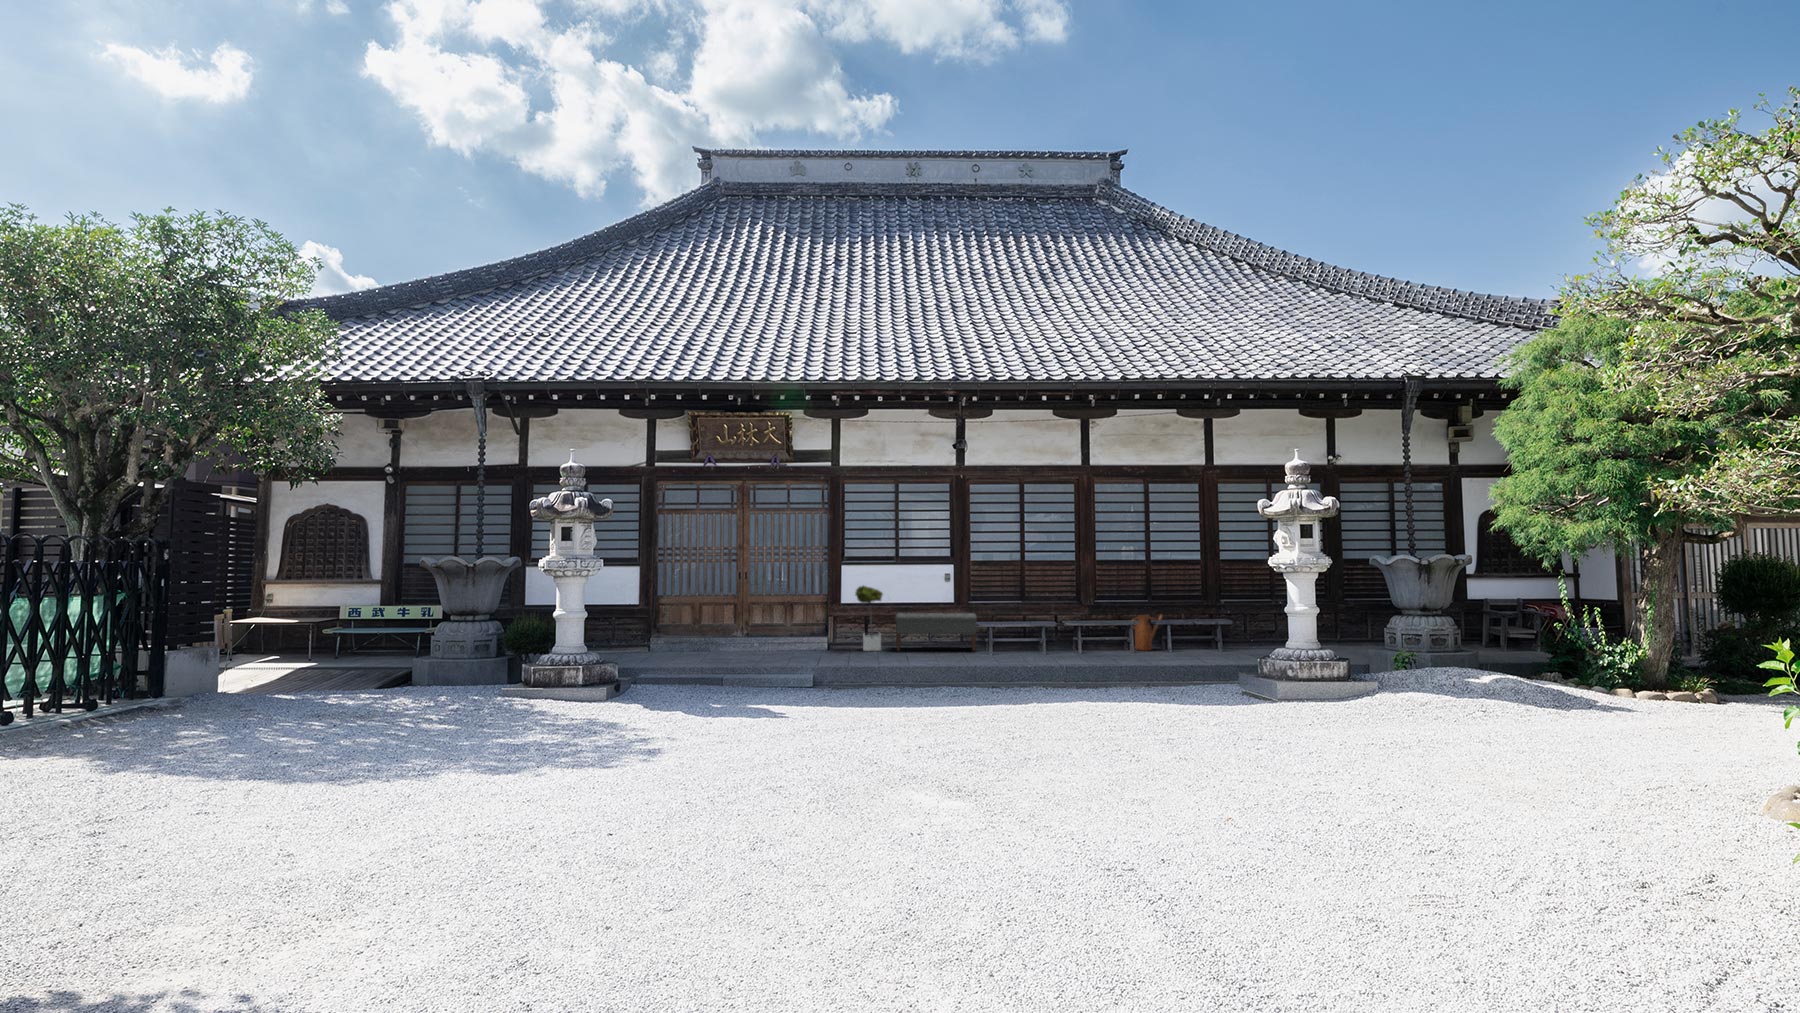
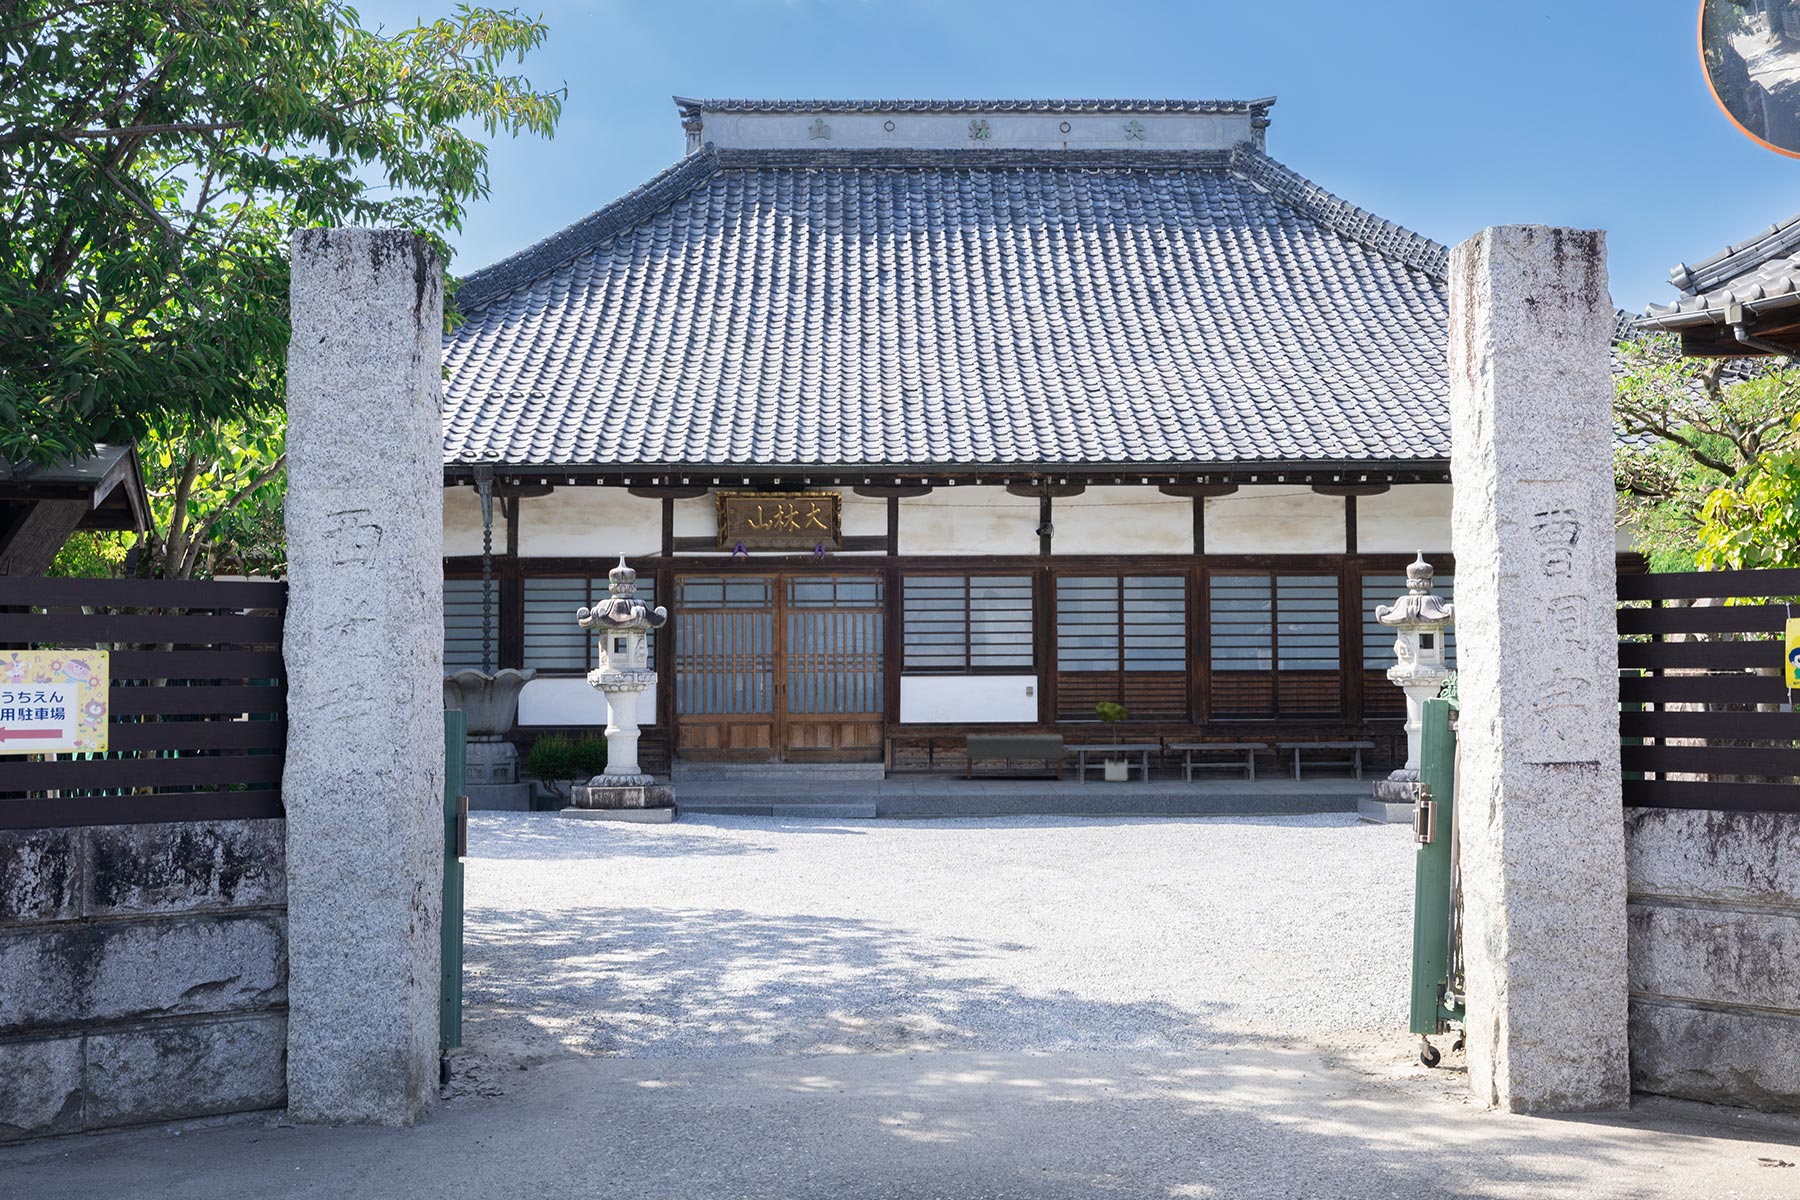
potted tree: present [856,586,882,651] -> present [1096,702,1129,781]
watering can: present [1134,615,1162,651] -> none [1249,736,1288,779]

